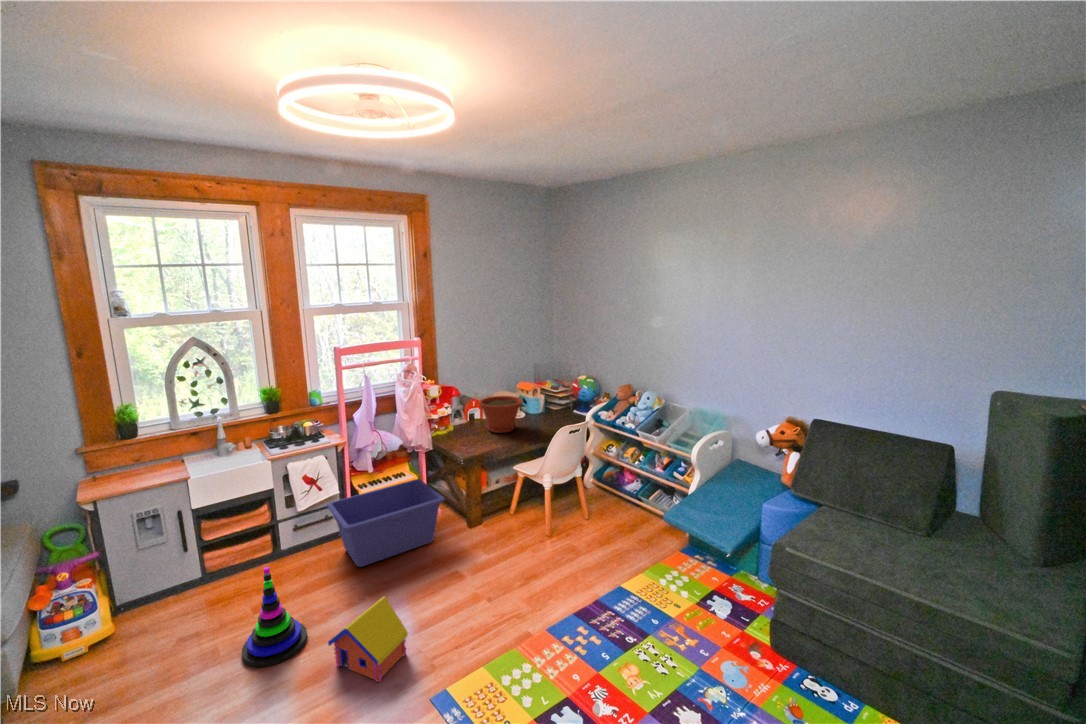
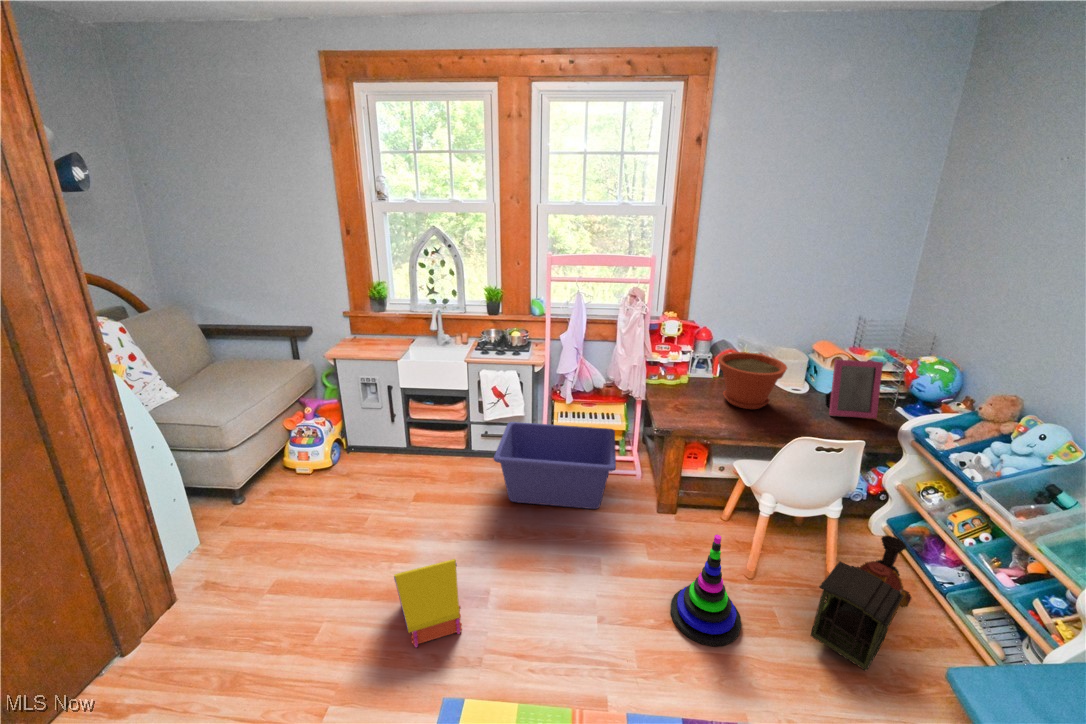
picture frame: none [542,384,571,423] -> present [825,360,883,418]
toy train: none [595,473,631,541] -> present [811,536,912,671]
stacking toy: present [242,567,307,667] -> present [671,535,741,646]

